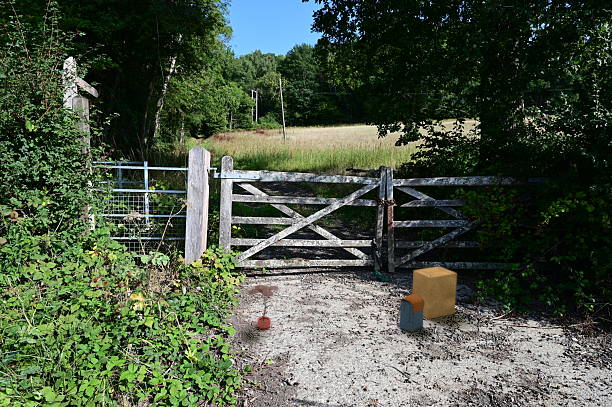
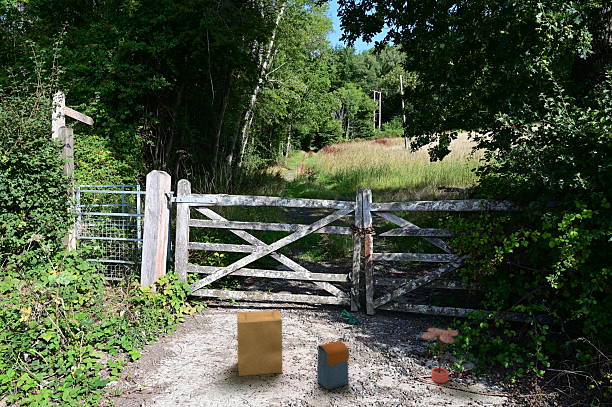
cardboard box: present [412,267,457,319] -> present [237,310,282,376]
potted plant: present [249,285,278,328] -> present [422,328,458,383]

